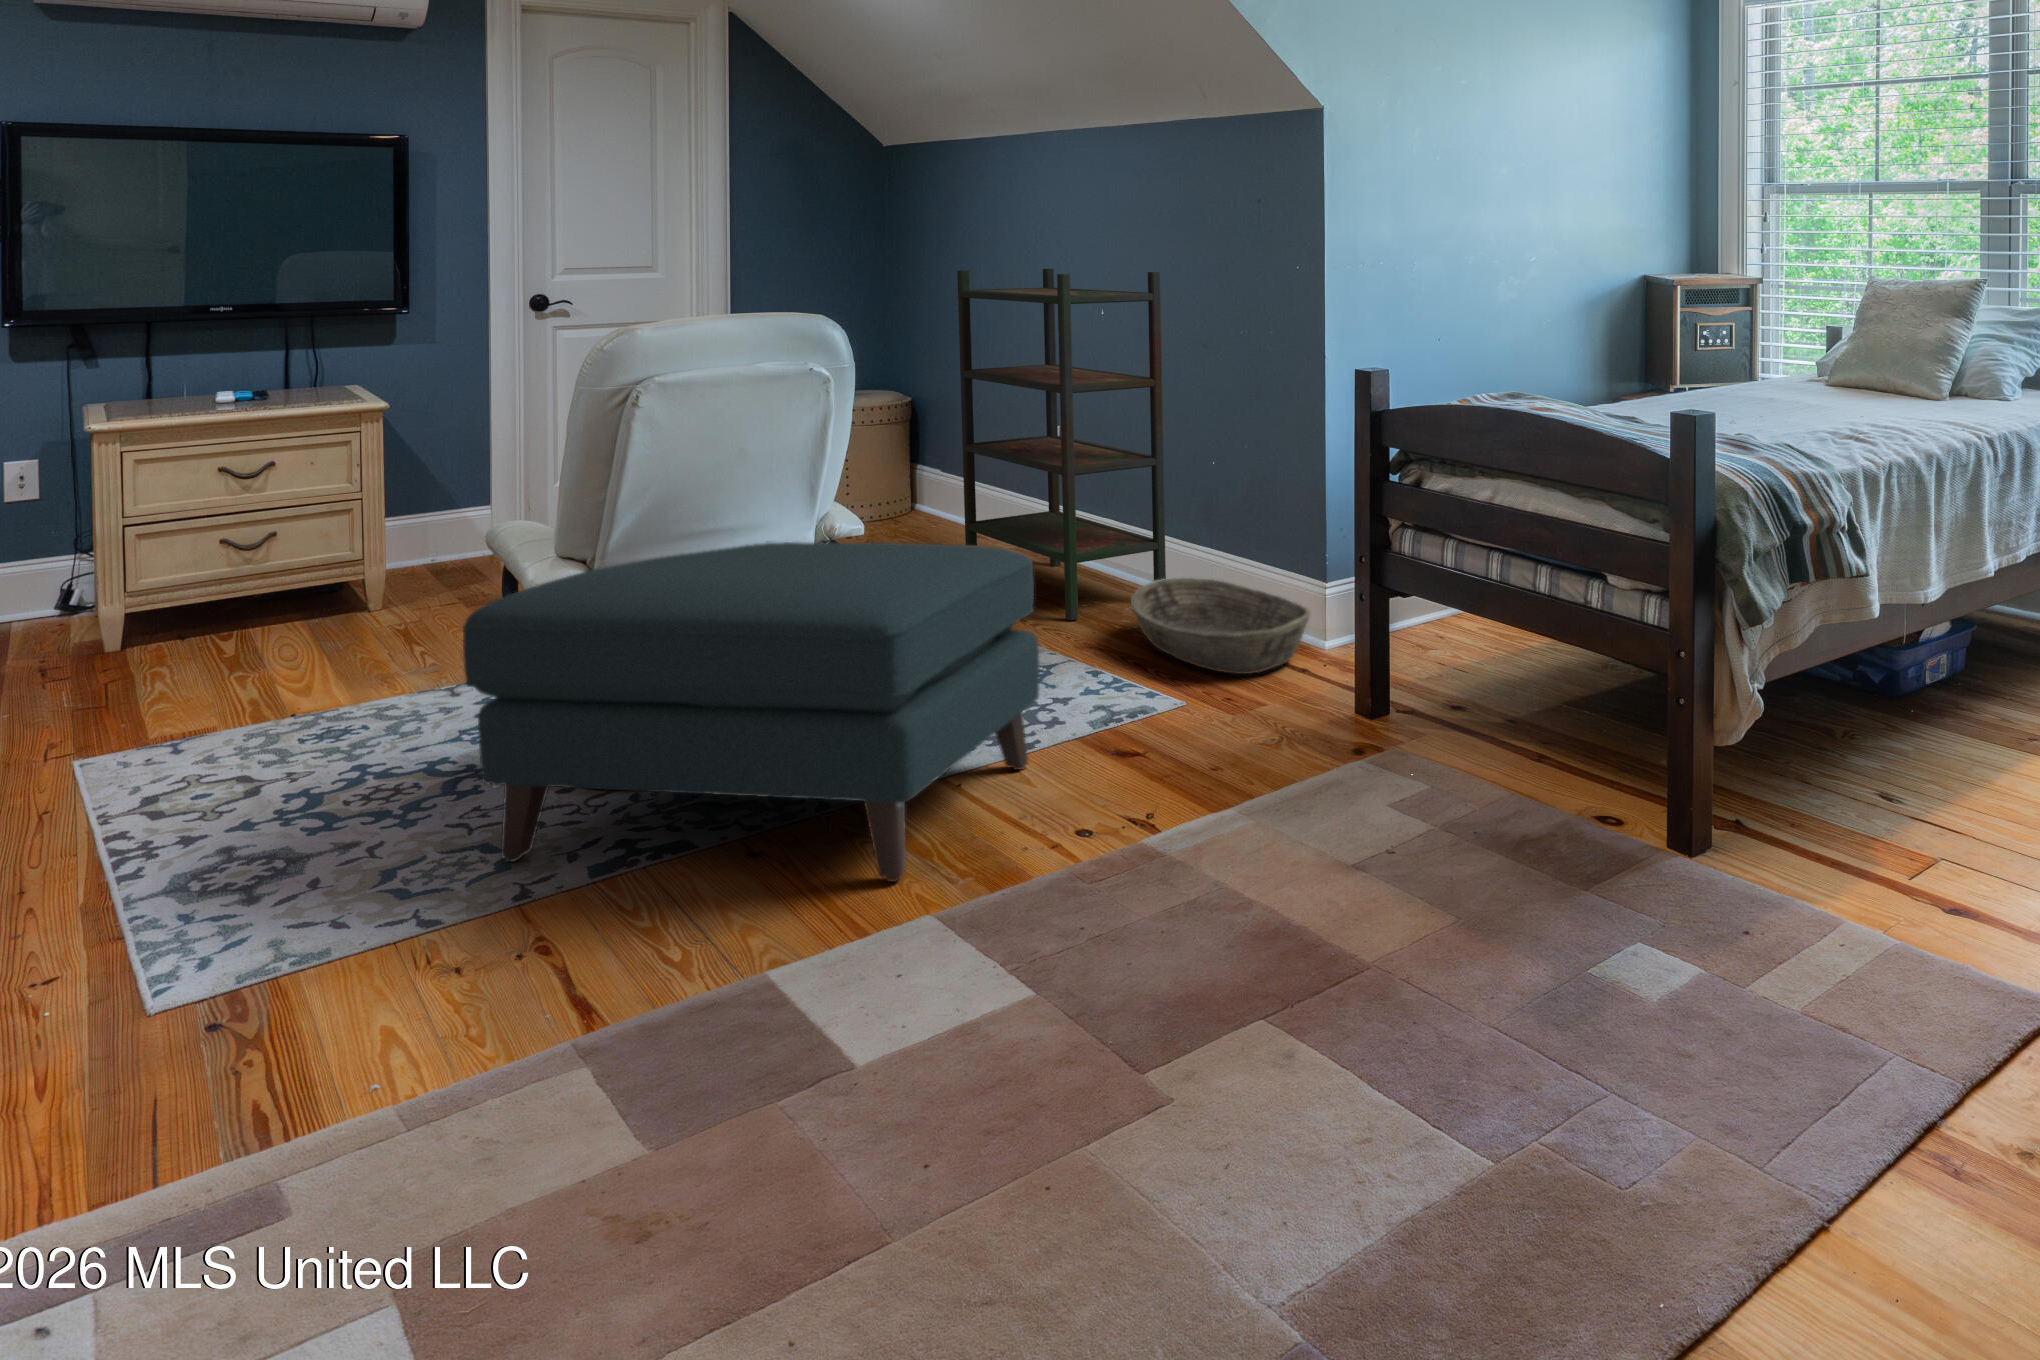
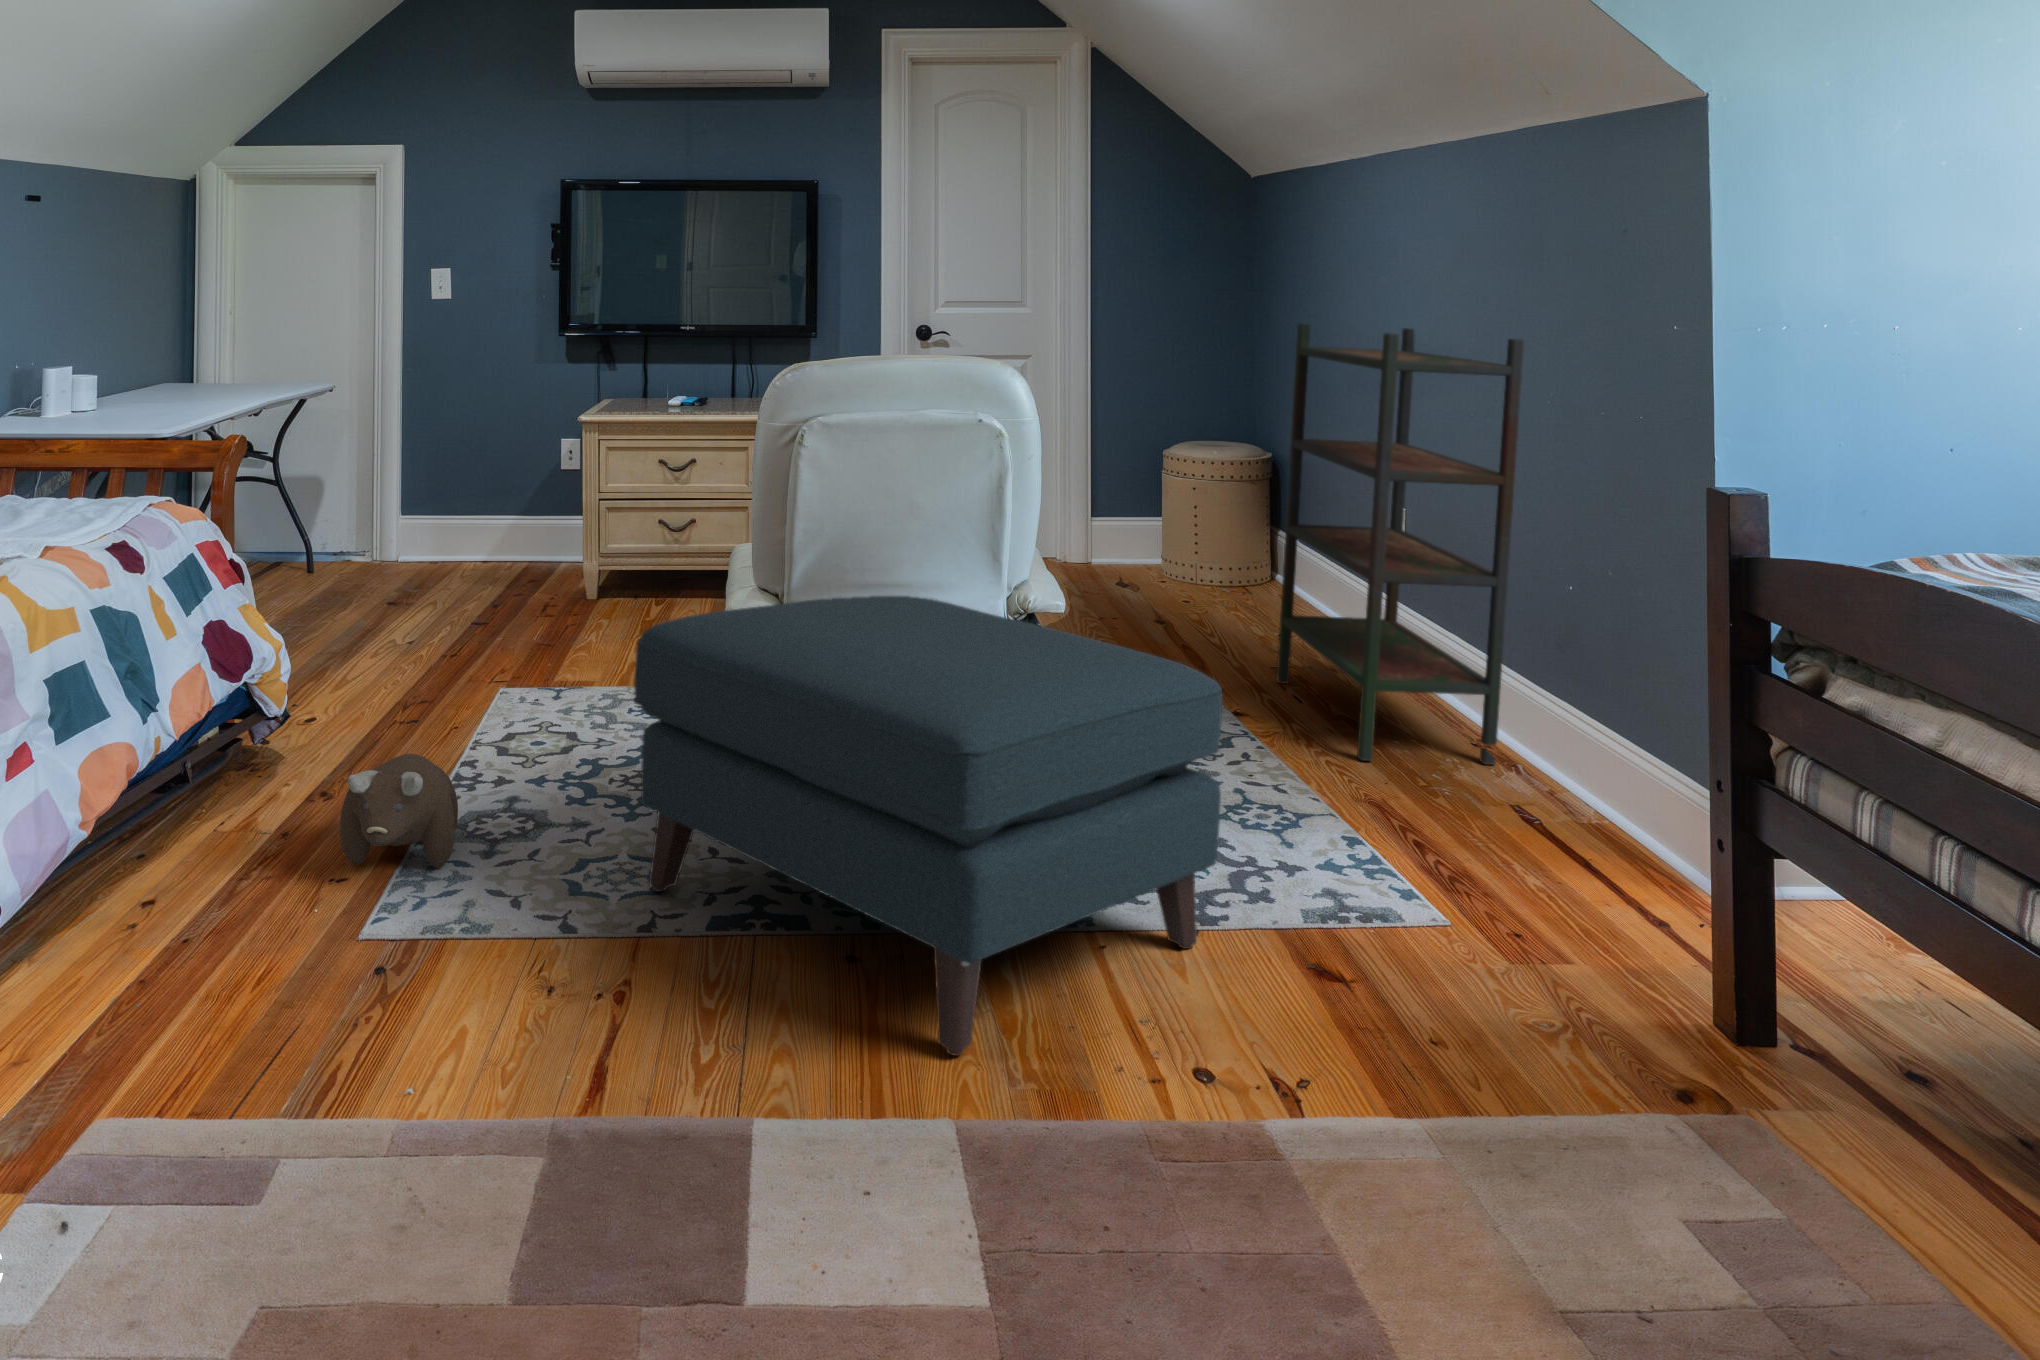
basket: present [1131,578,1310,674] -> none [1419,736,1663,901]
plush toy: none [81,806,242,941] -> present [340,754,458,868]

